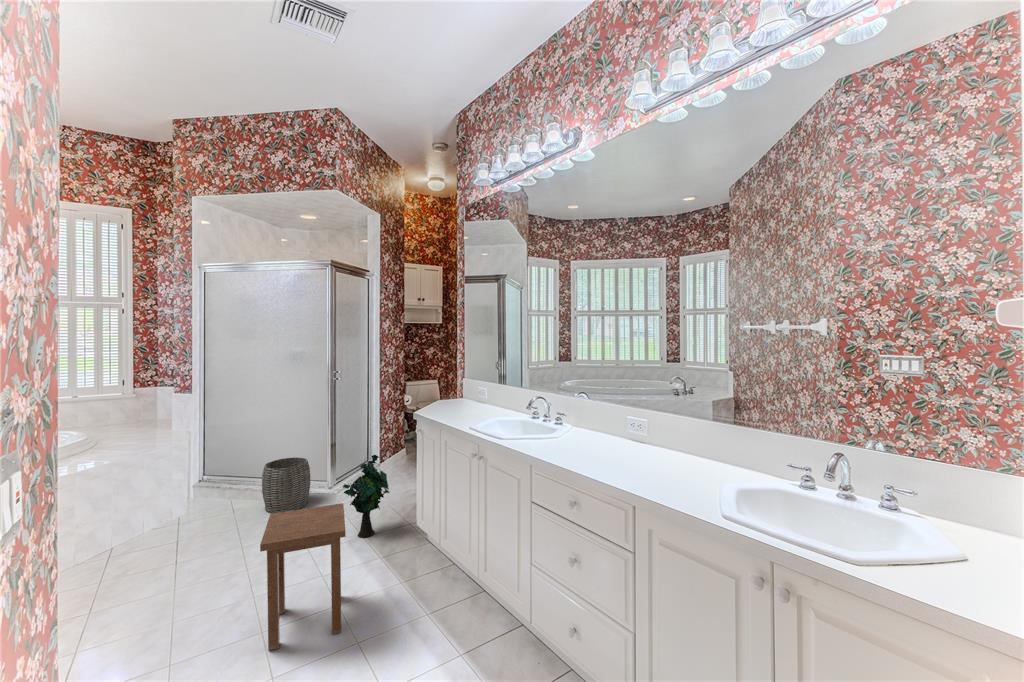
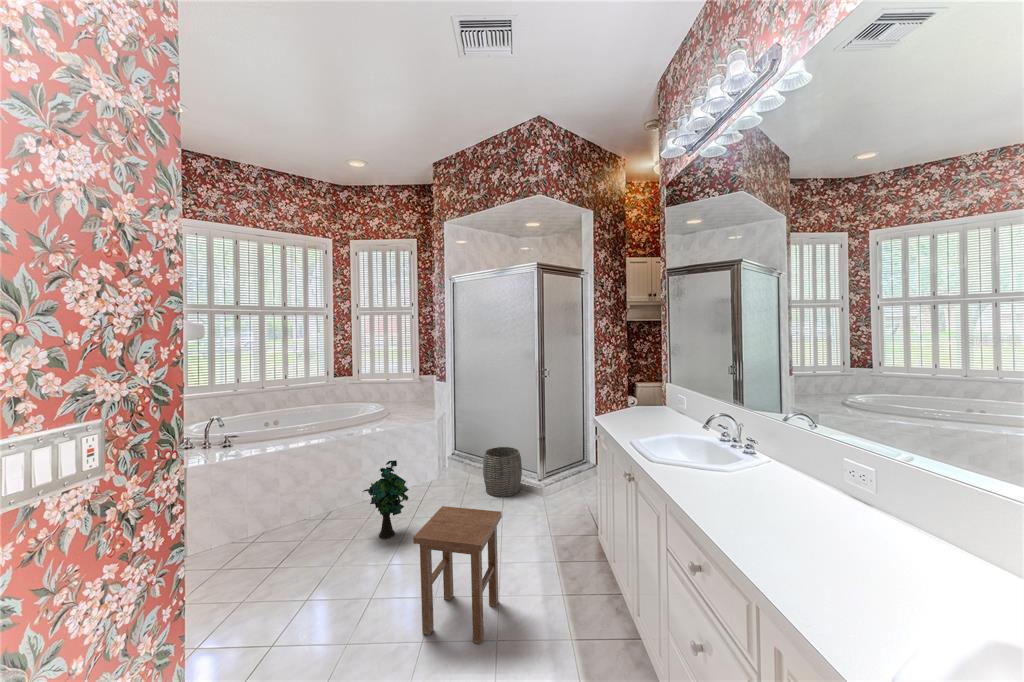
decorative plant: present [343,455,389,538] -> present [364,460,409,538]

